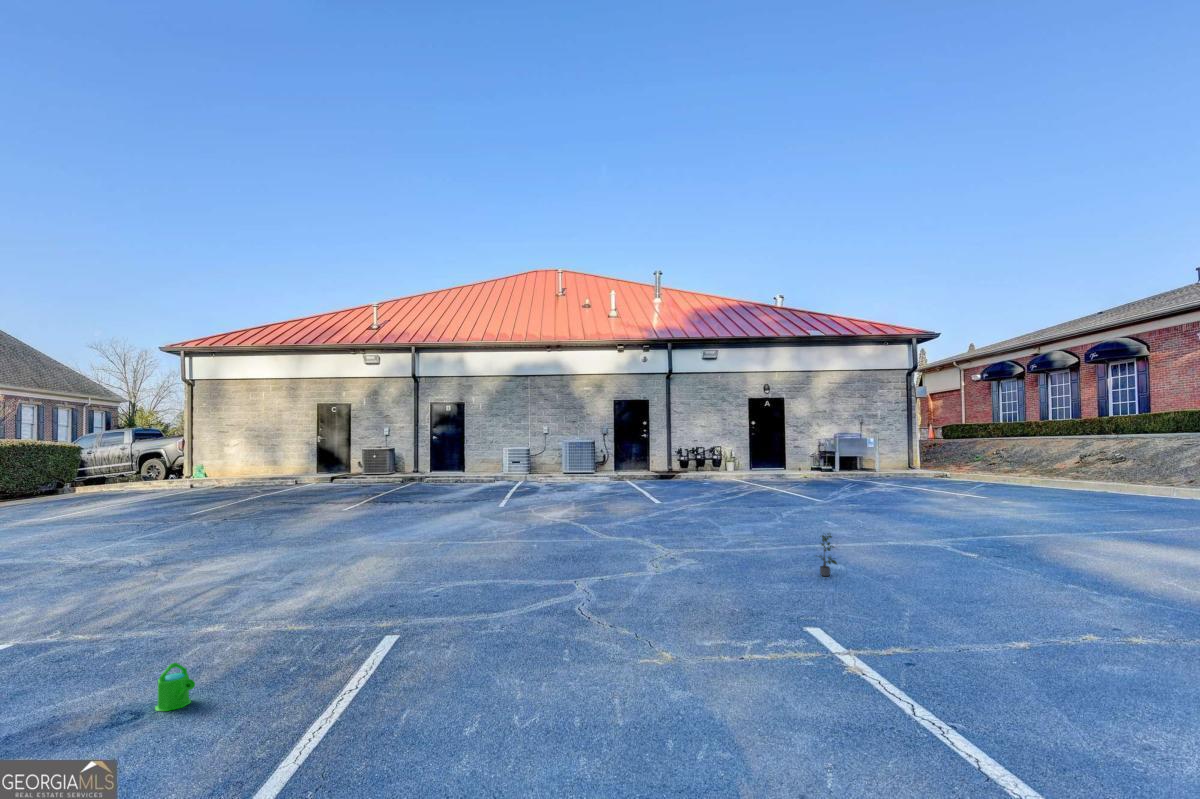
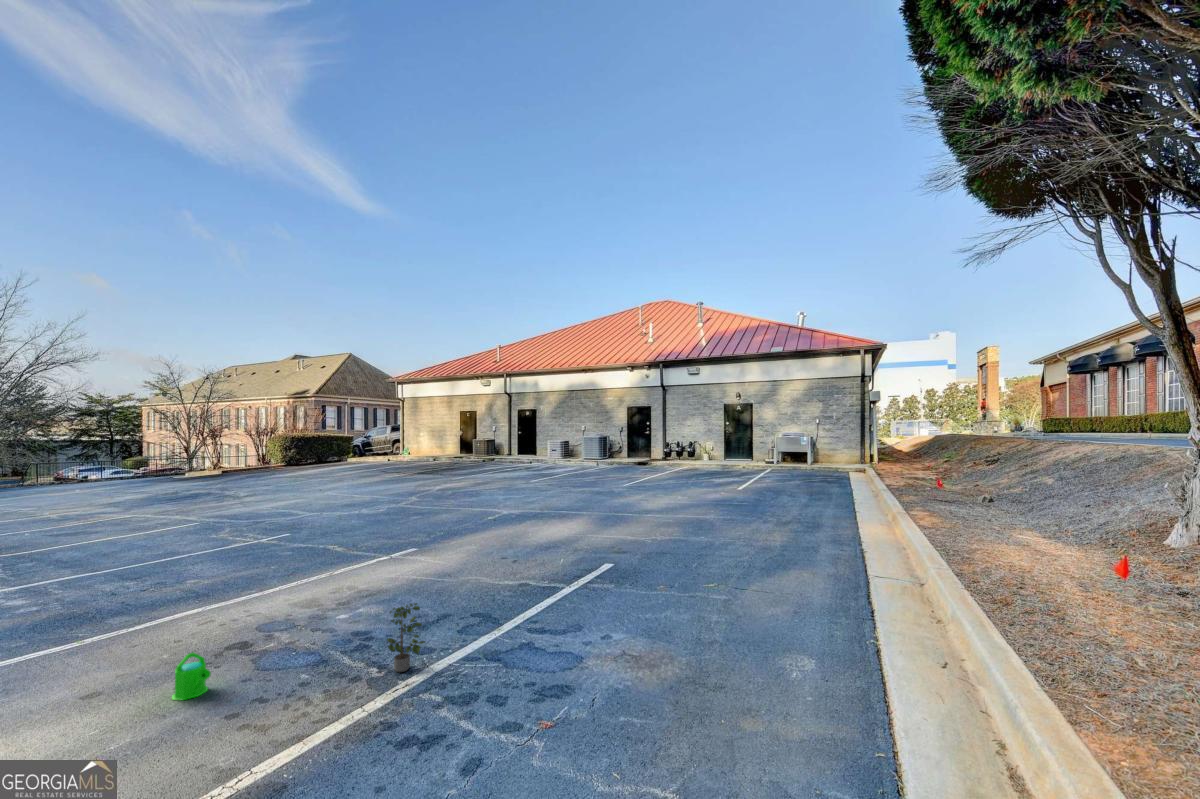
potted plant: present [816,535,837,576] -> present [387,603,425,672]

